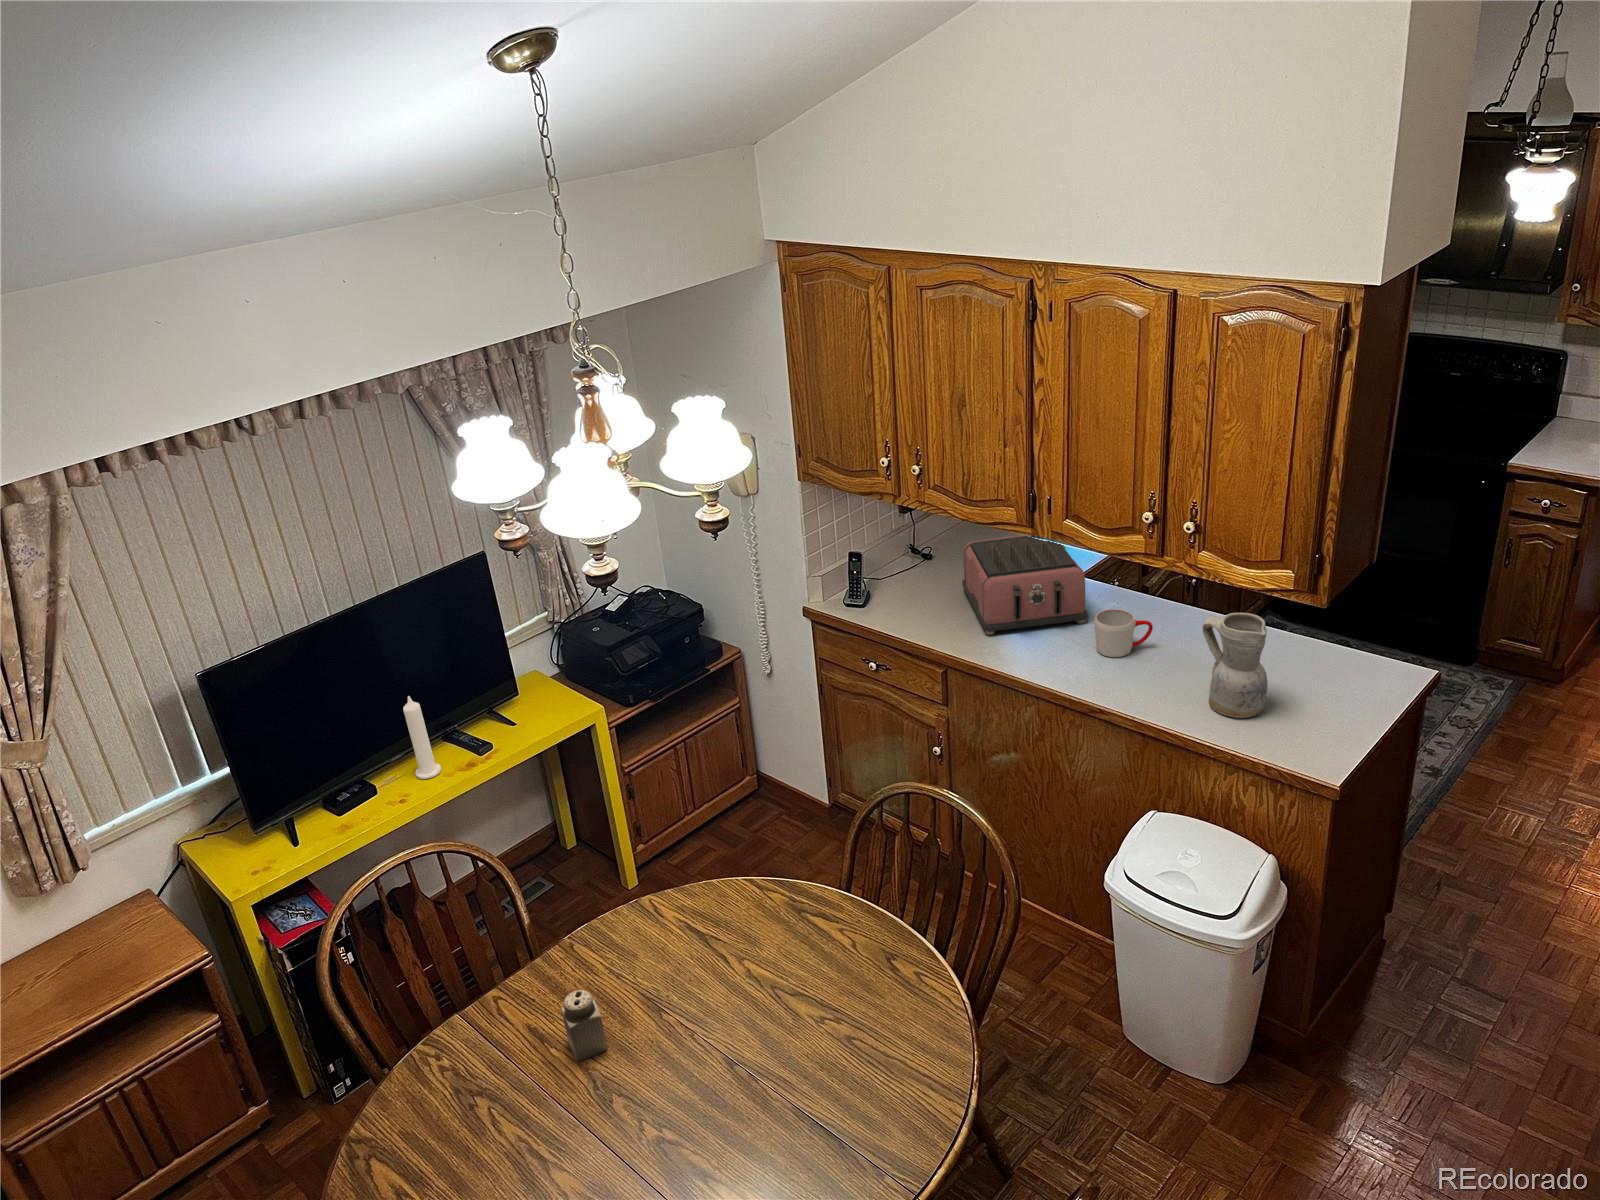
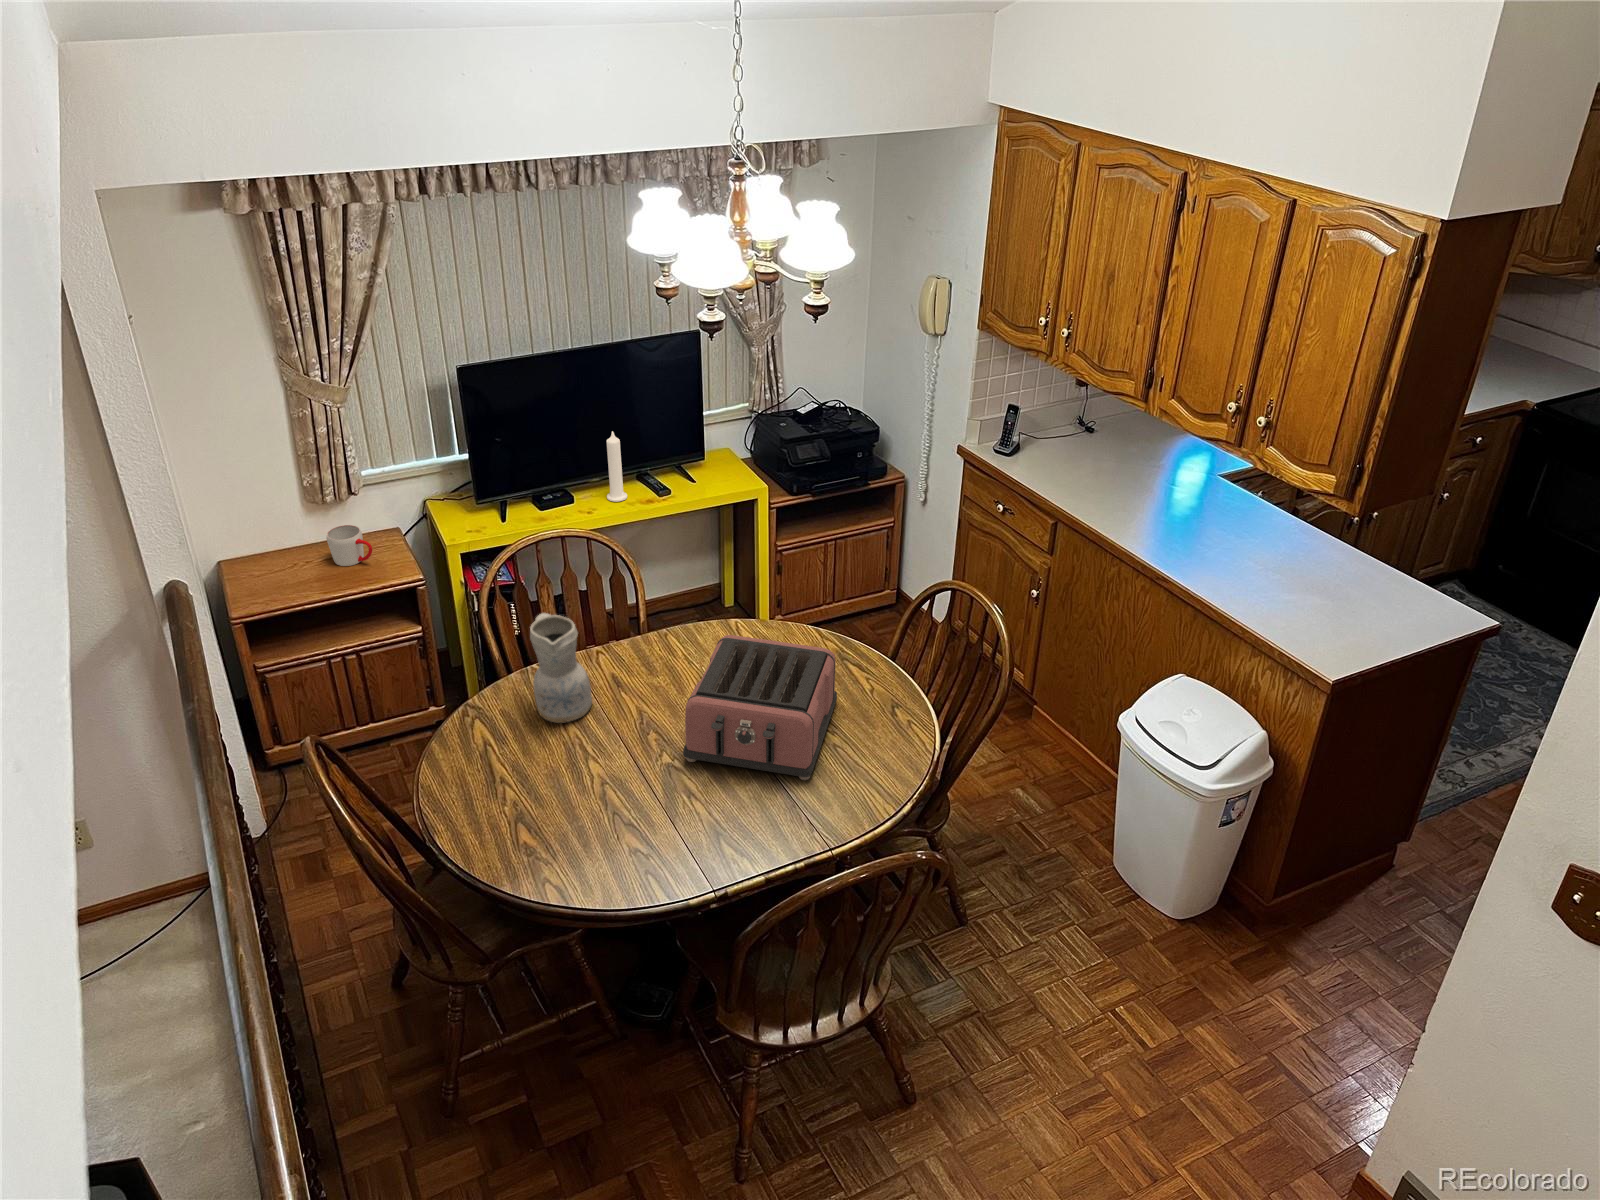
toaster: present [962,535,1088,635] -> present [683,635,837,780]
mug: present [1094,609,1153,657] -> present [326,525,372,566]
ceramic pitcher: present [1203,613,1268,718] -> present [530,613,592,723]
salt shaker: present [561,990,607,1062] -> none [632,652,660,704]

